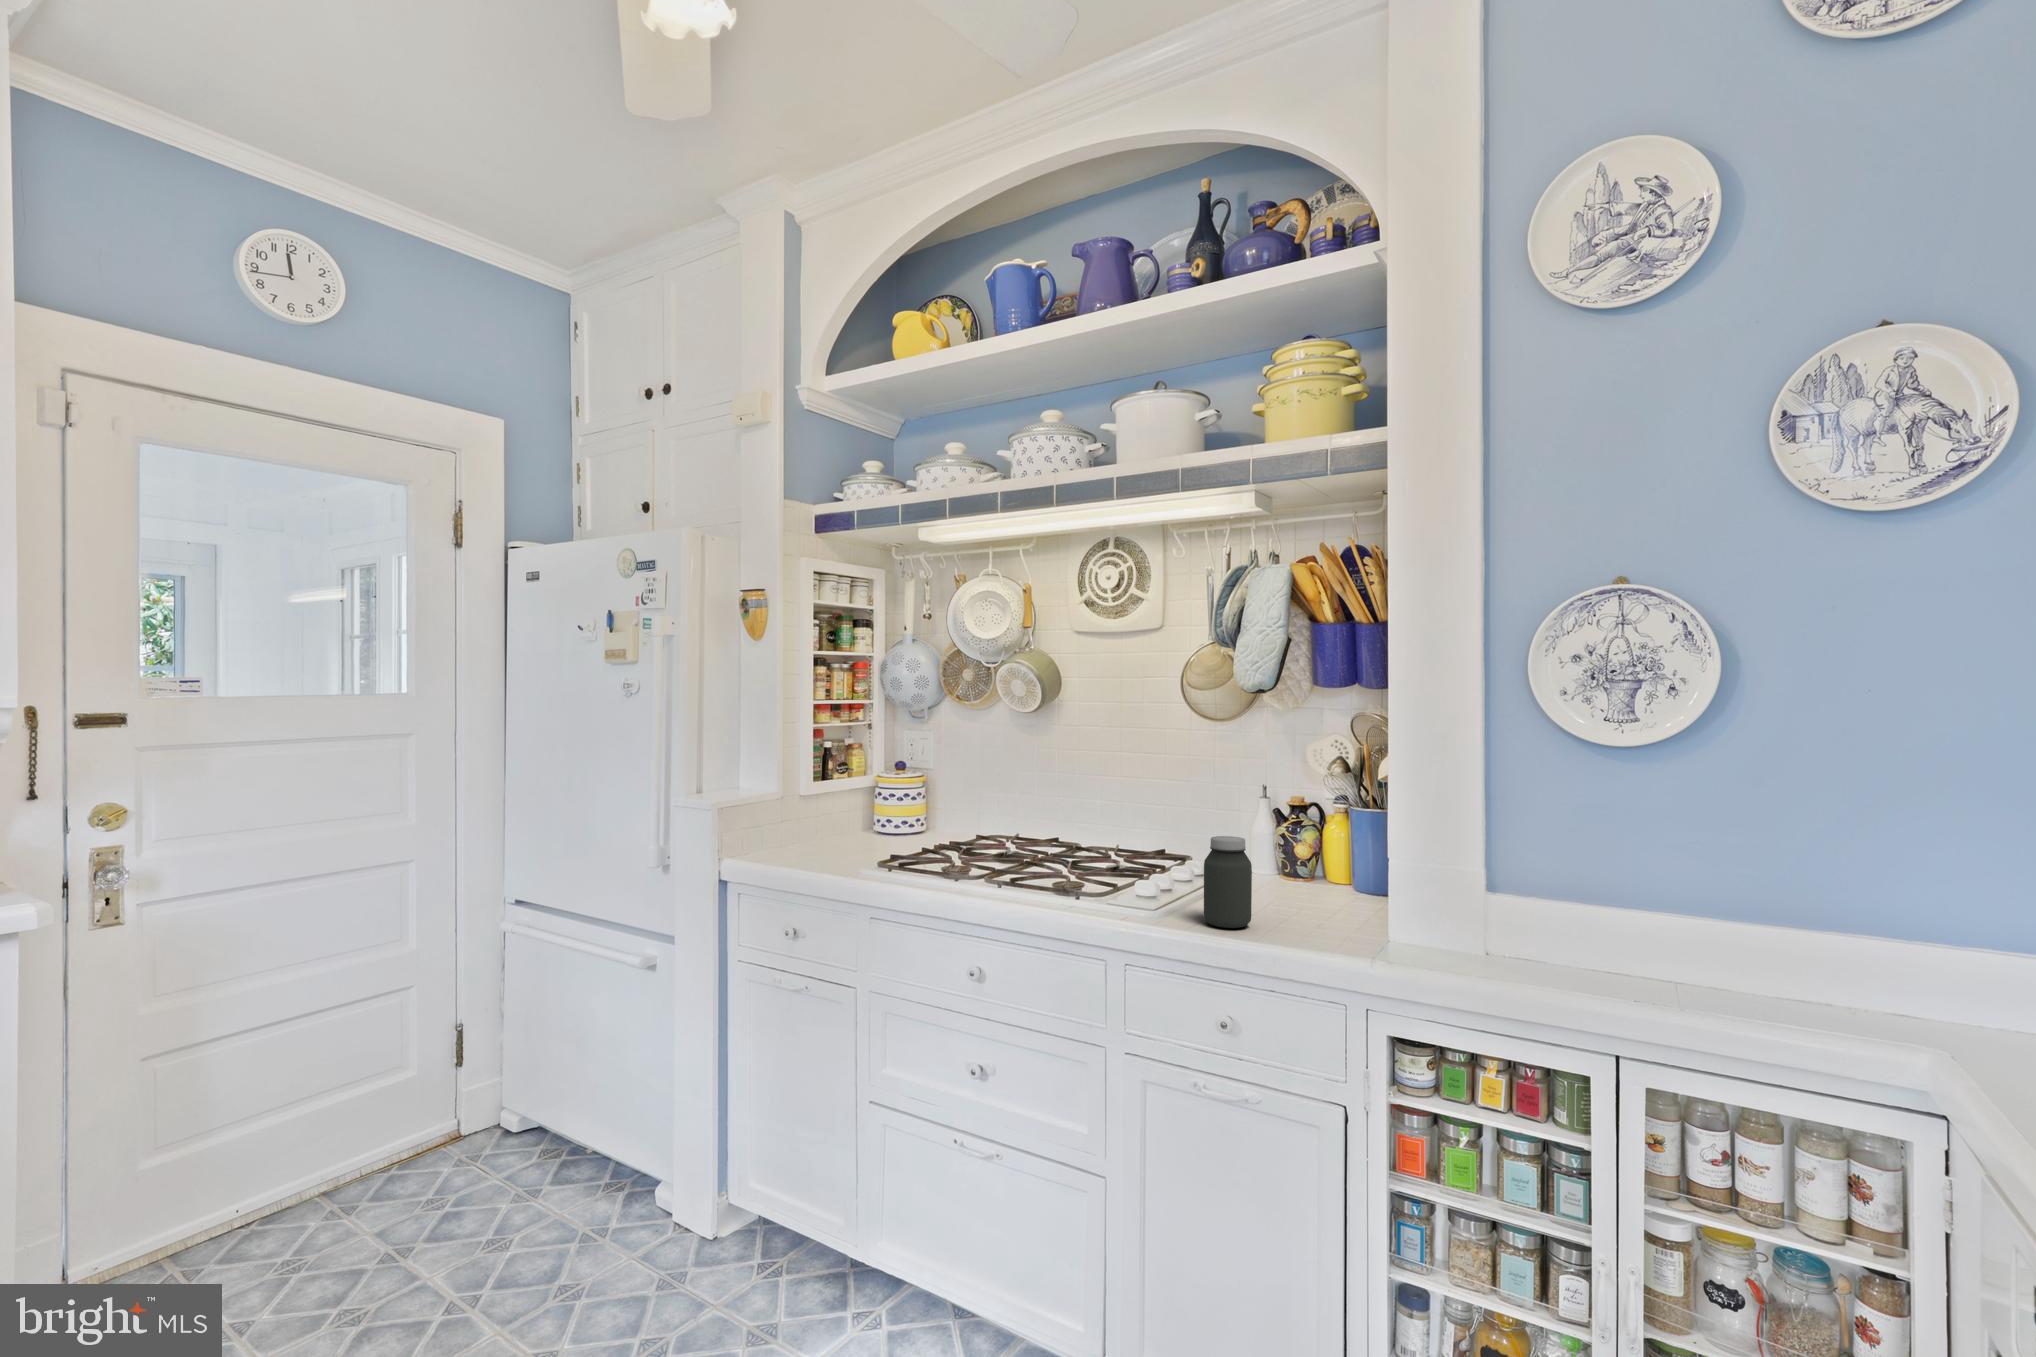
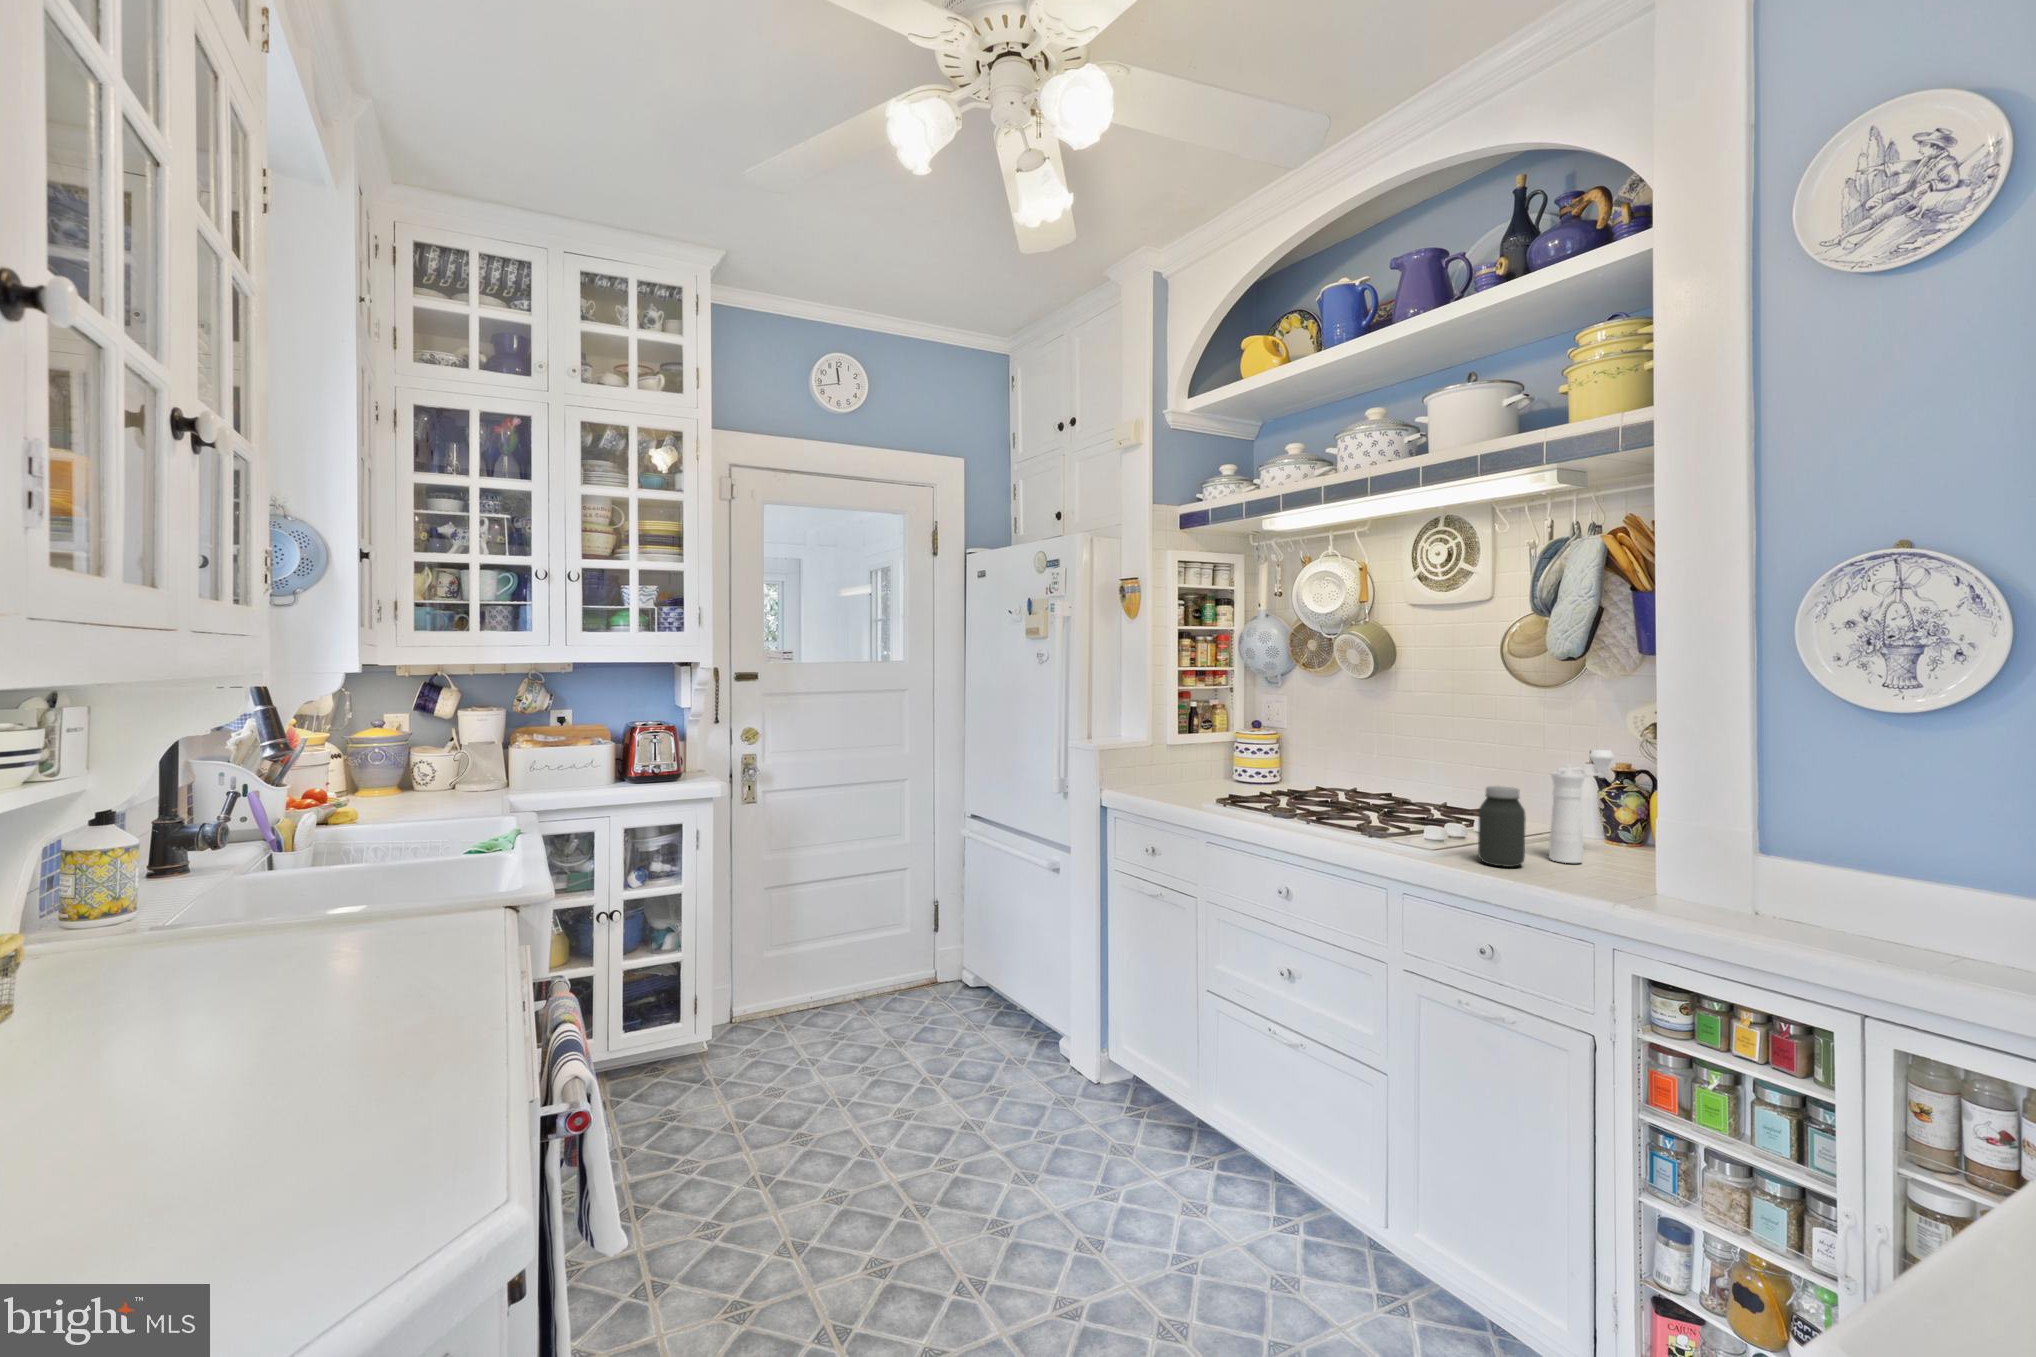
pepper mill: none [1262,788,1312,915] -> present [1549,750,1614,863]

